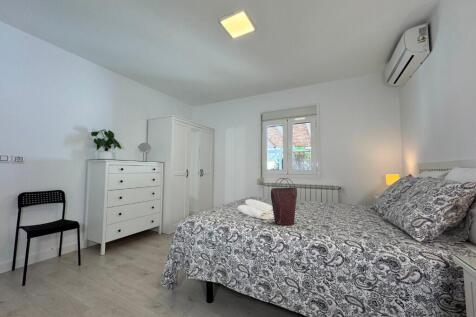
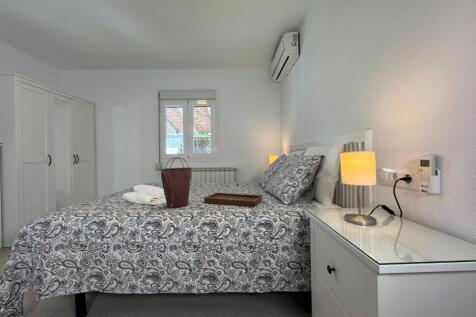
tray: none [310,208,381,238] -> present [204,183,262,207]

